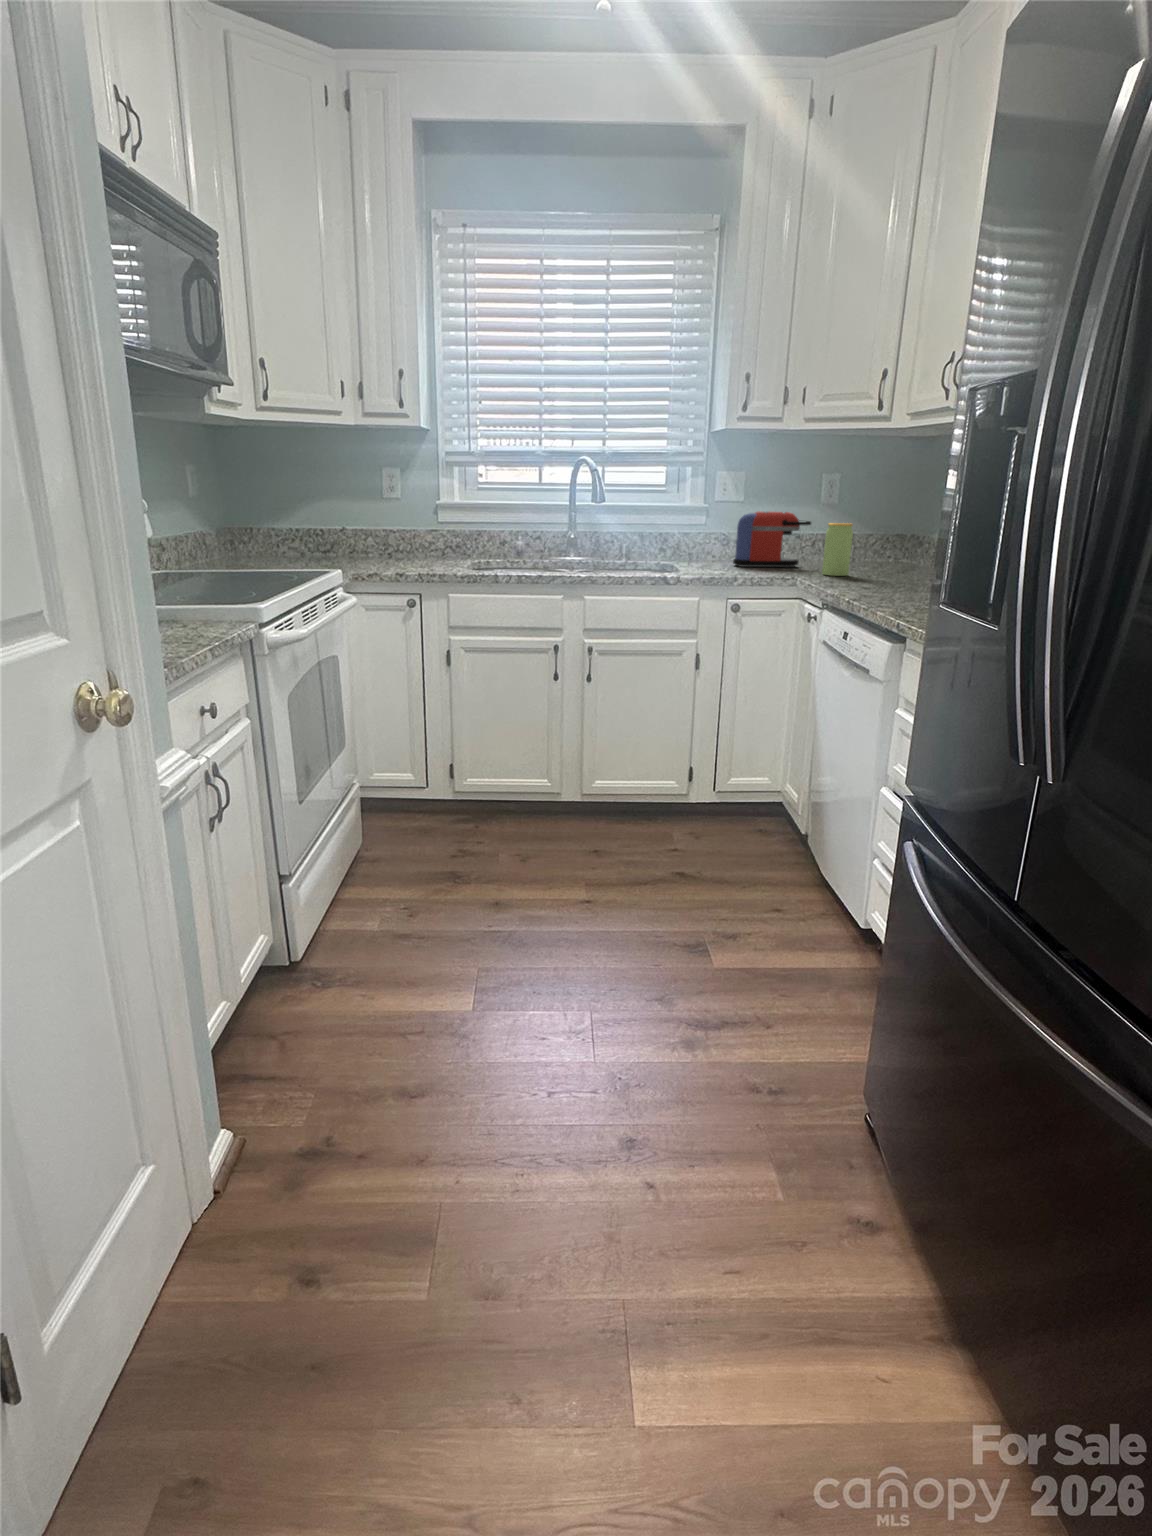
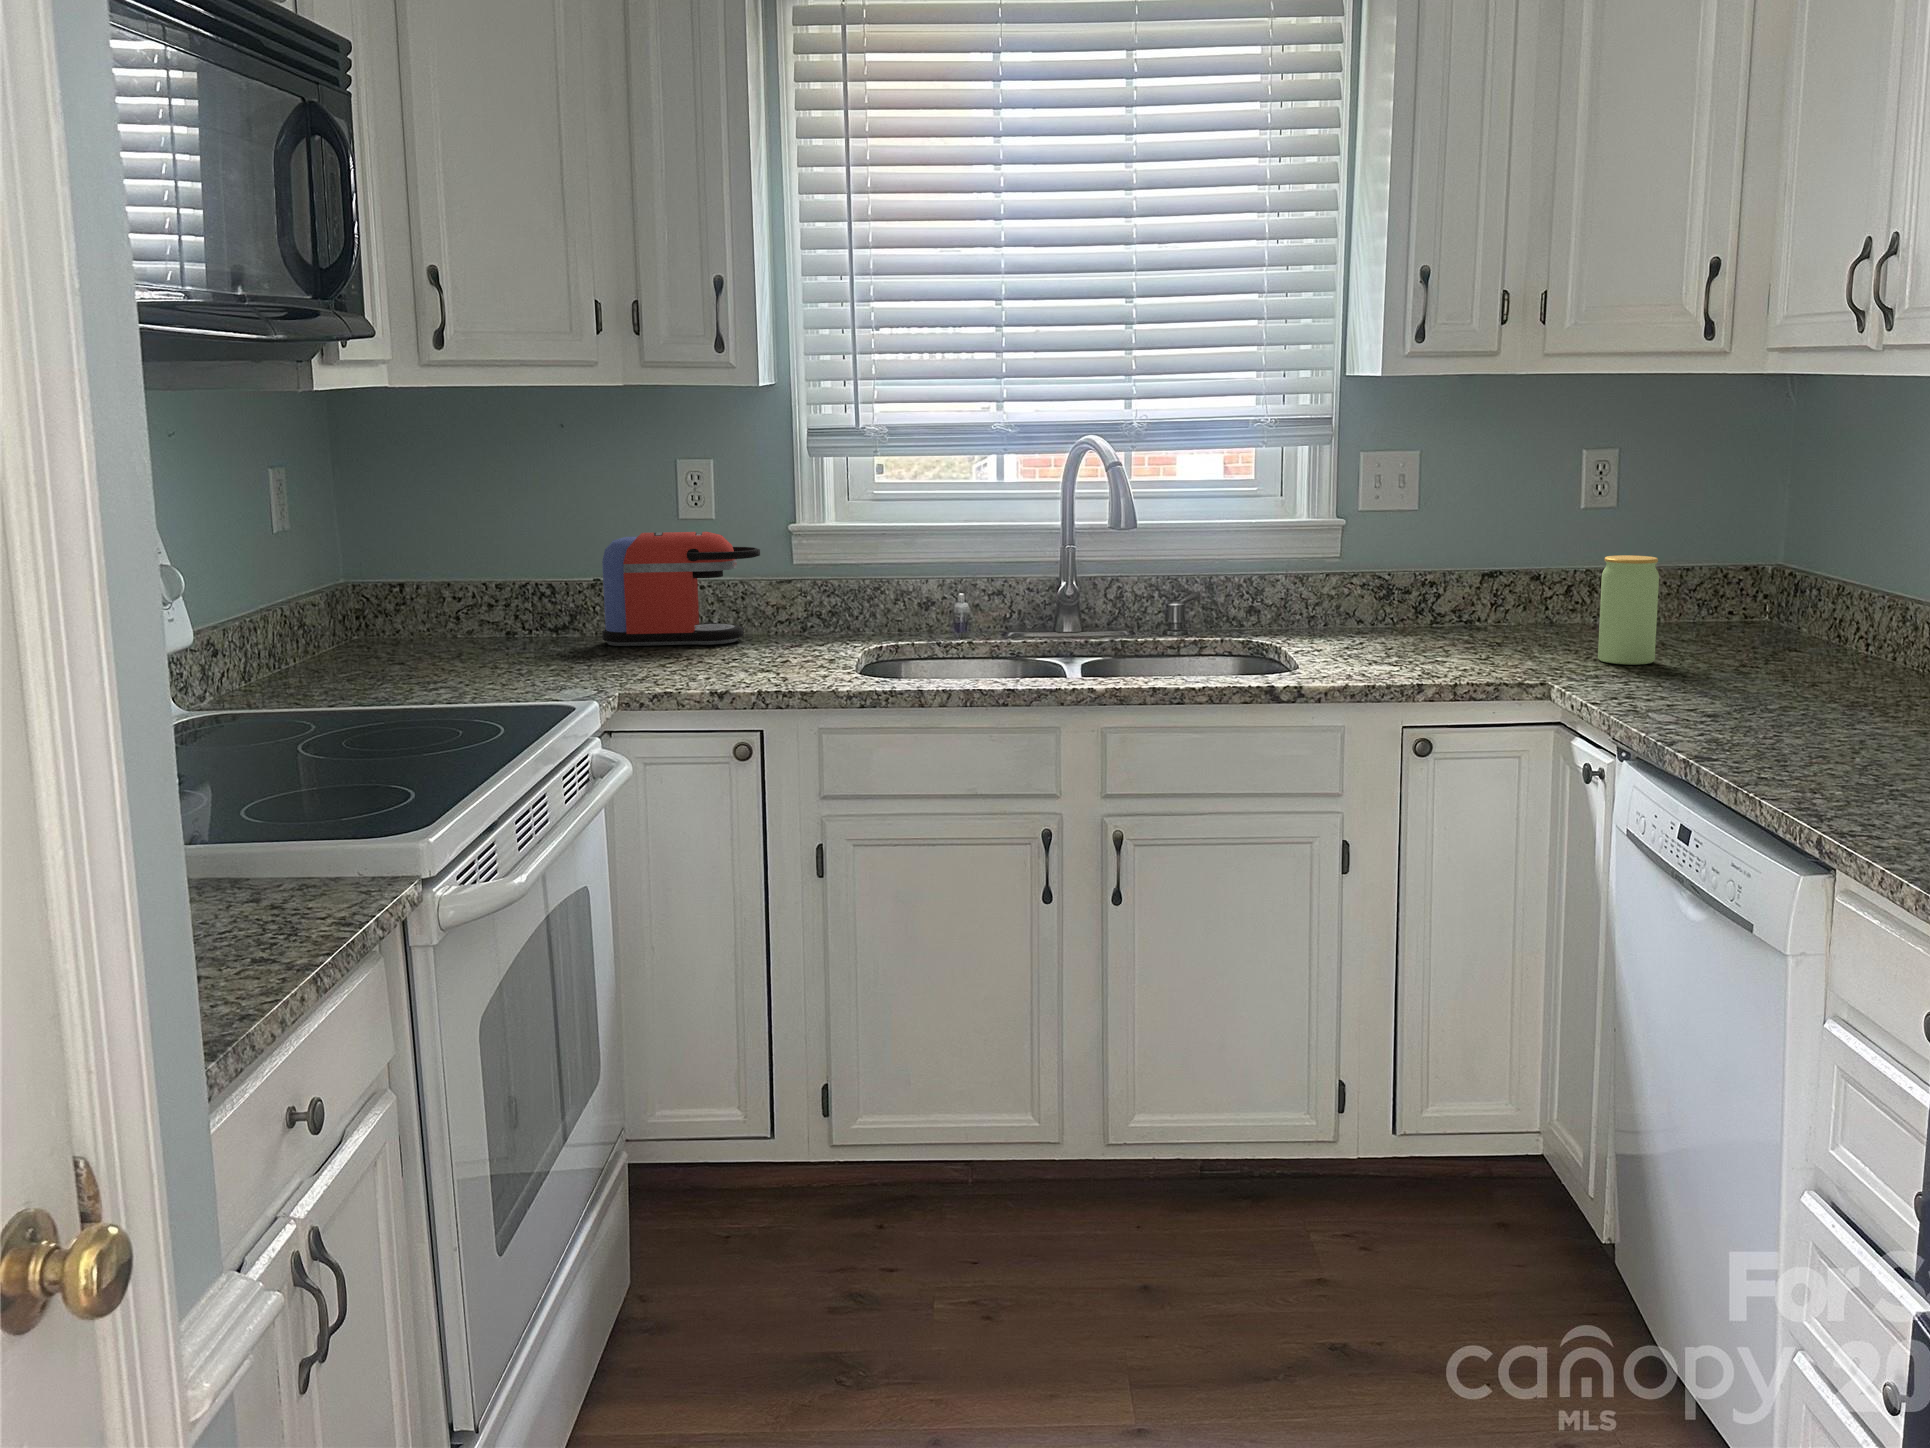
coffee maker: present [733,512,811,567] -> present [602,532,760,646]

